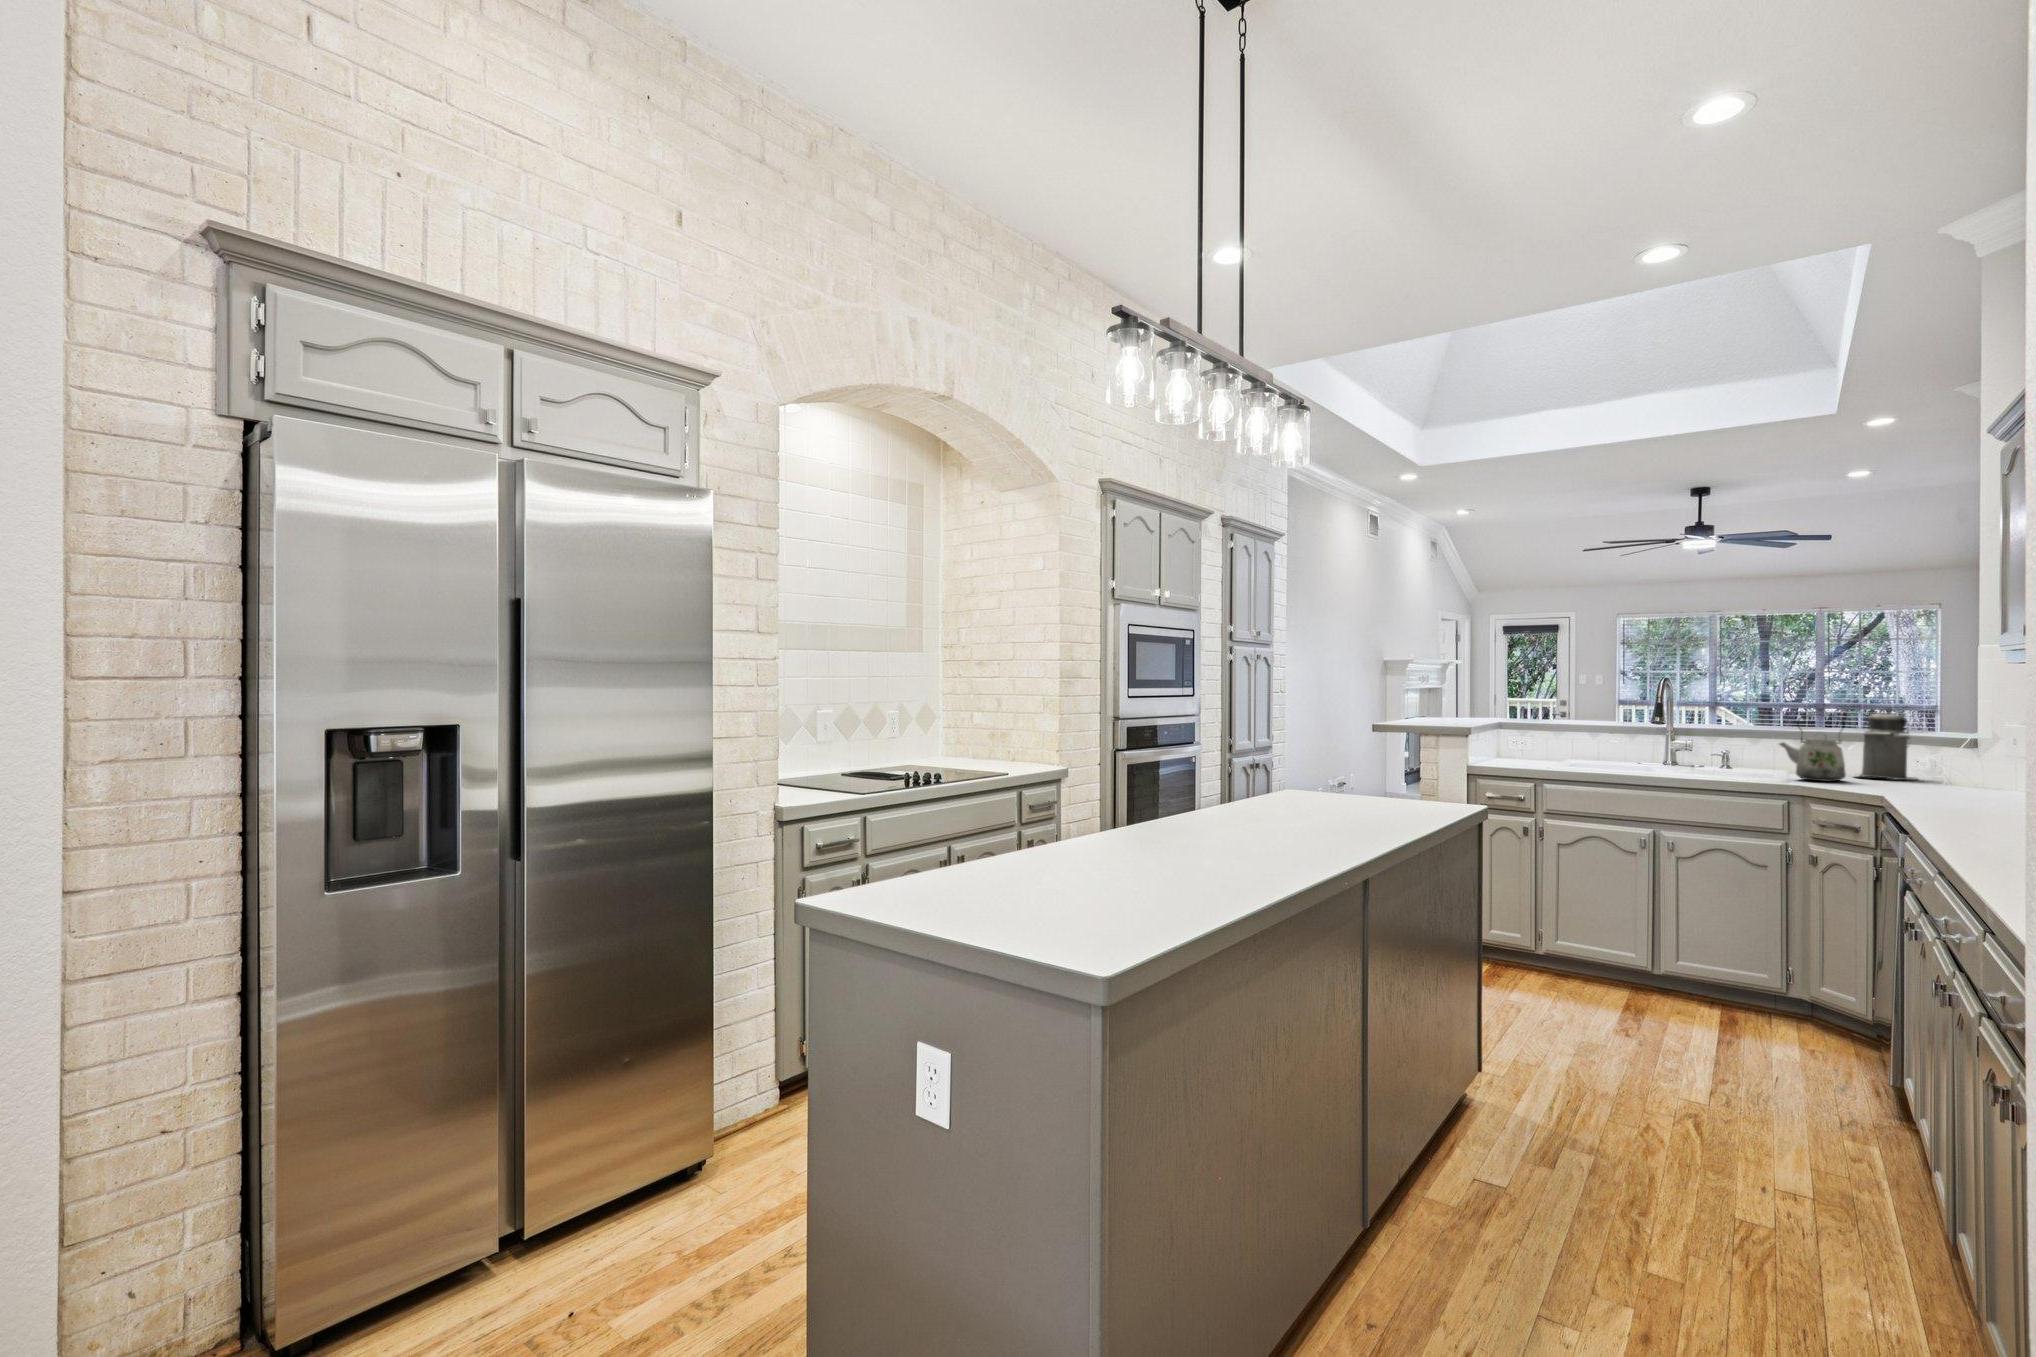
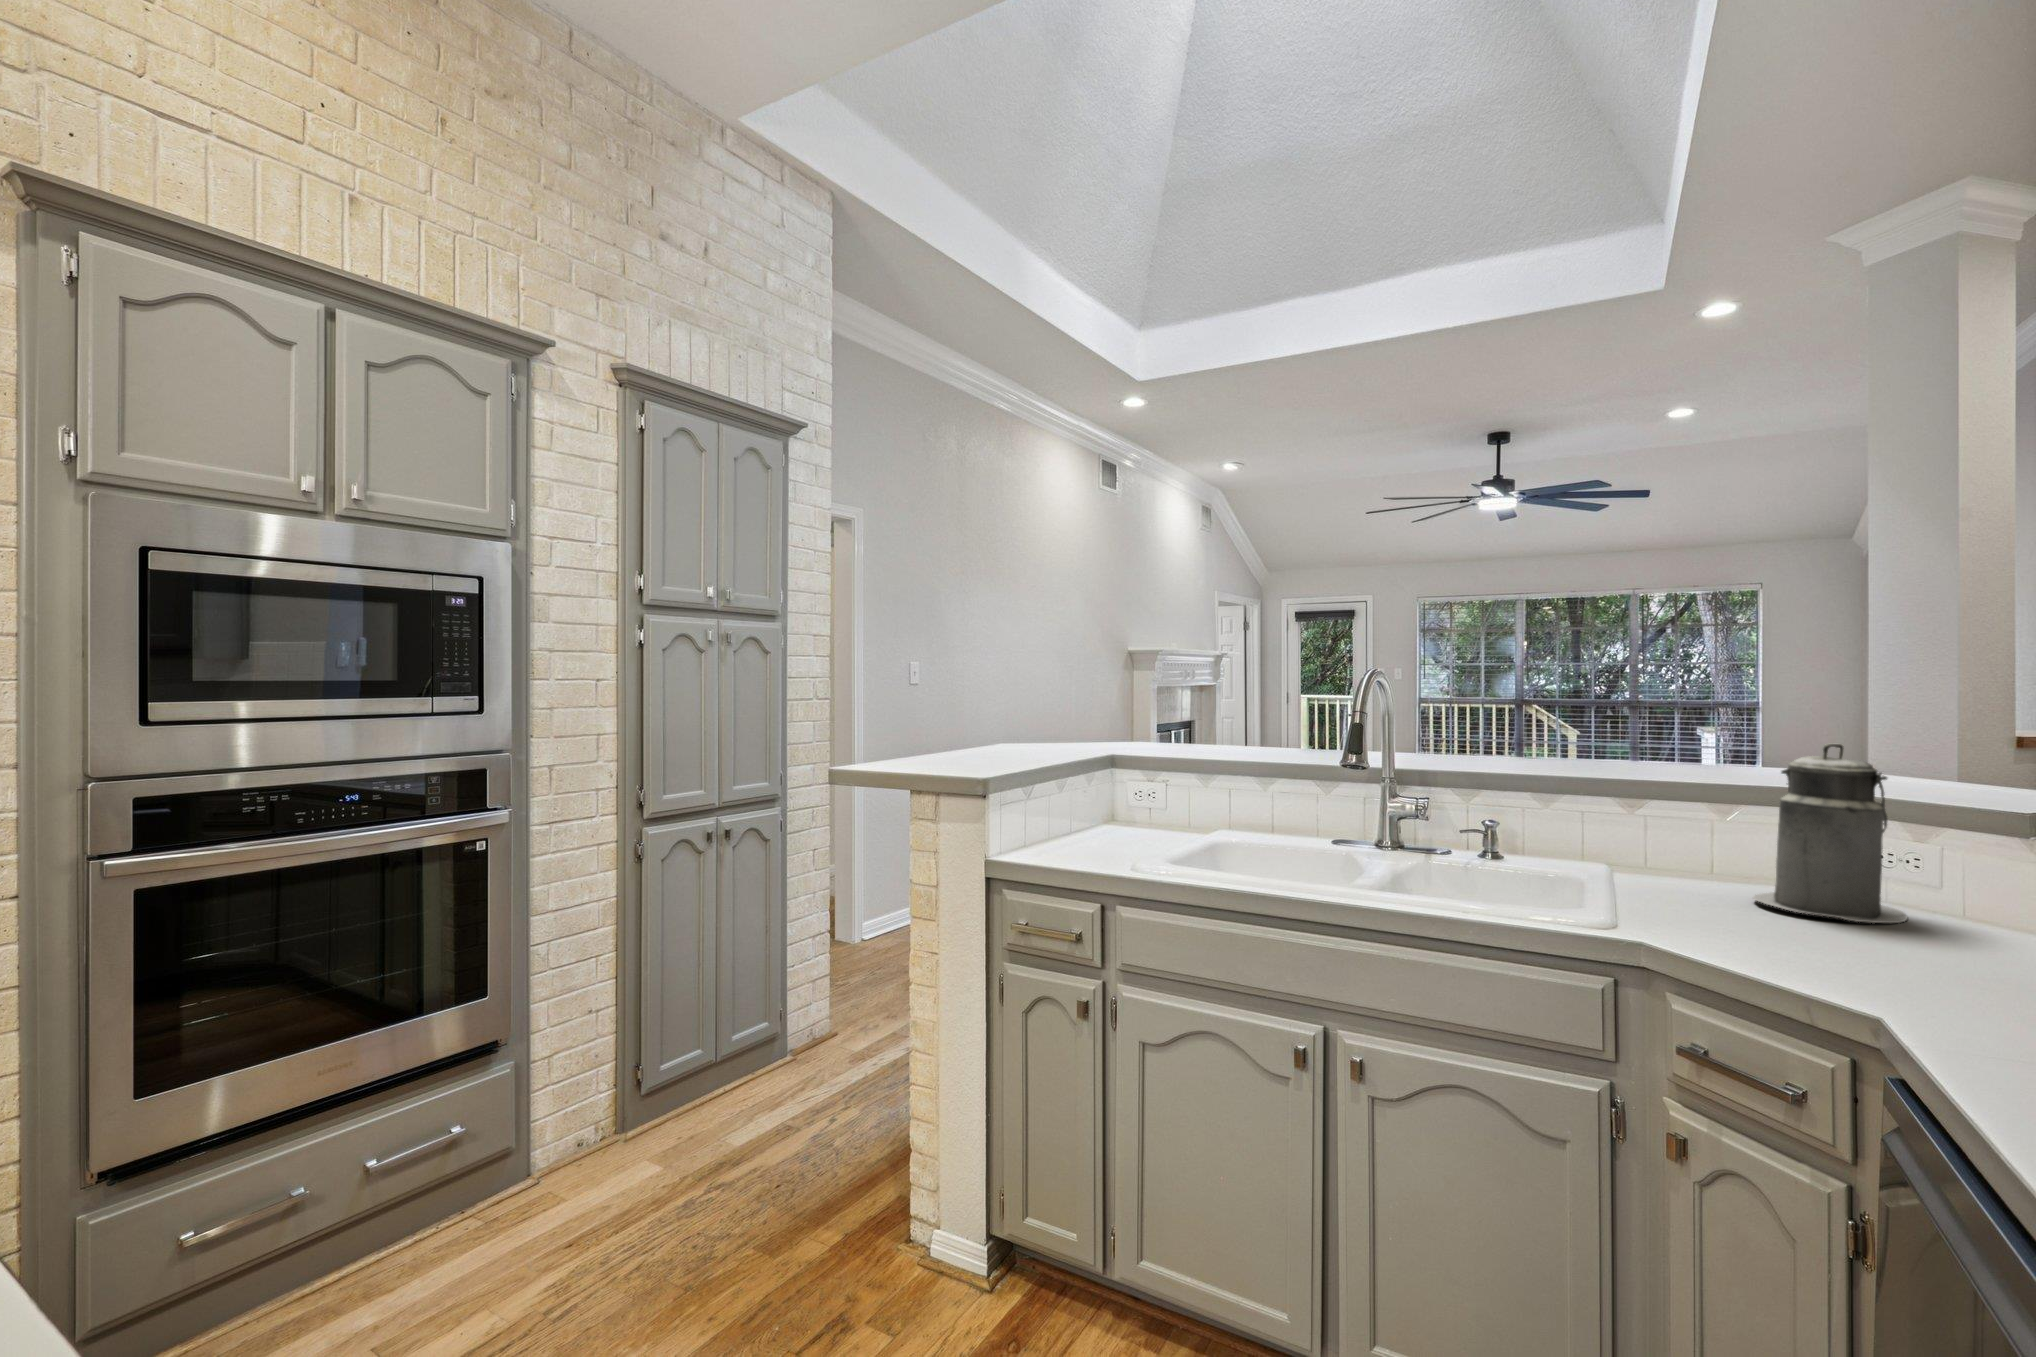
kettle: present [1779,715,1846,782] -> none [1590,763,1750,933]

